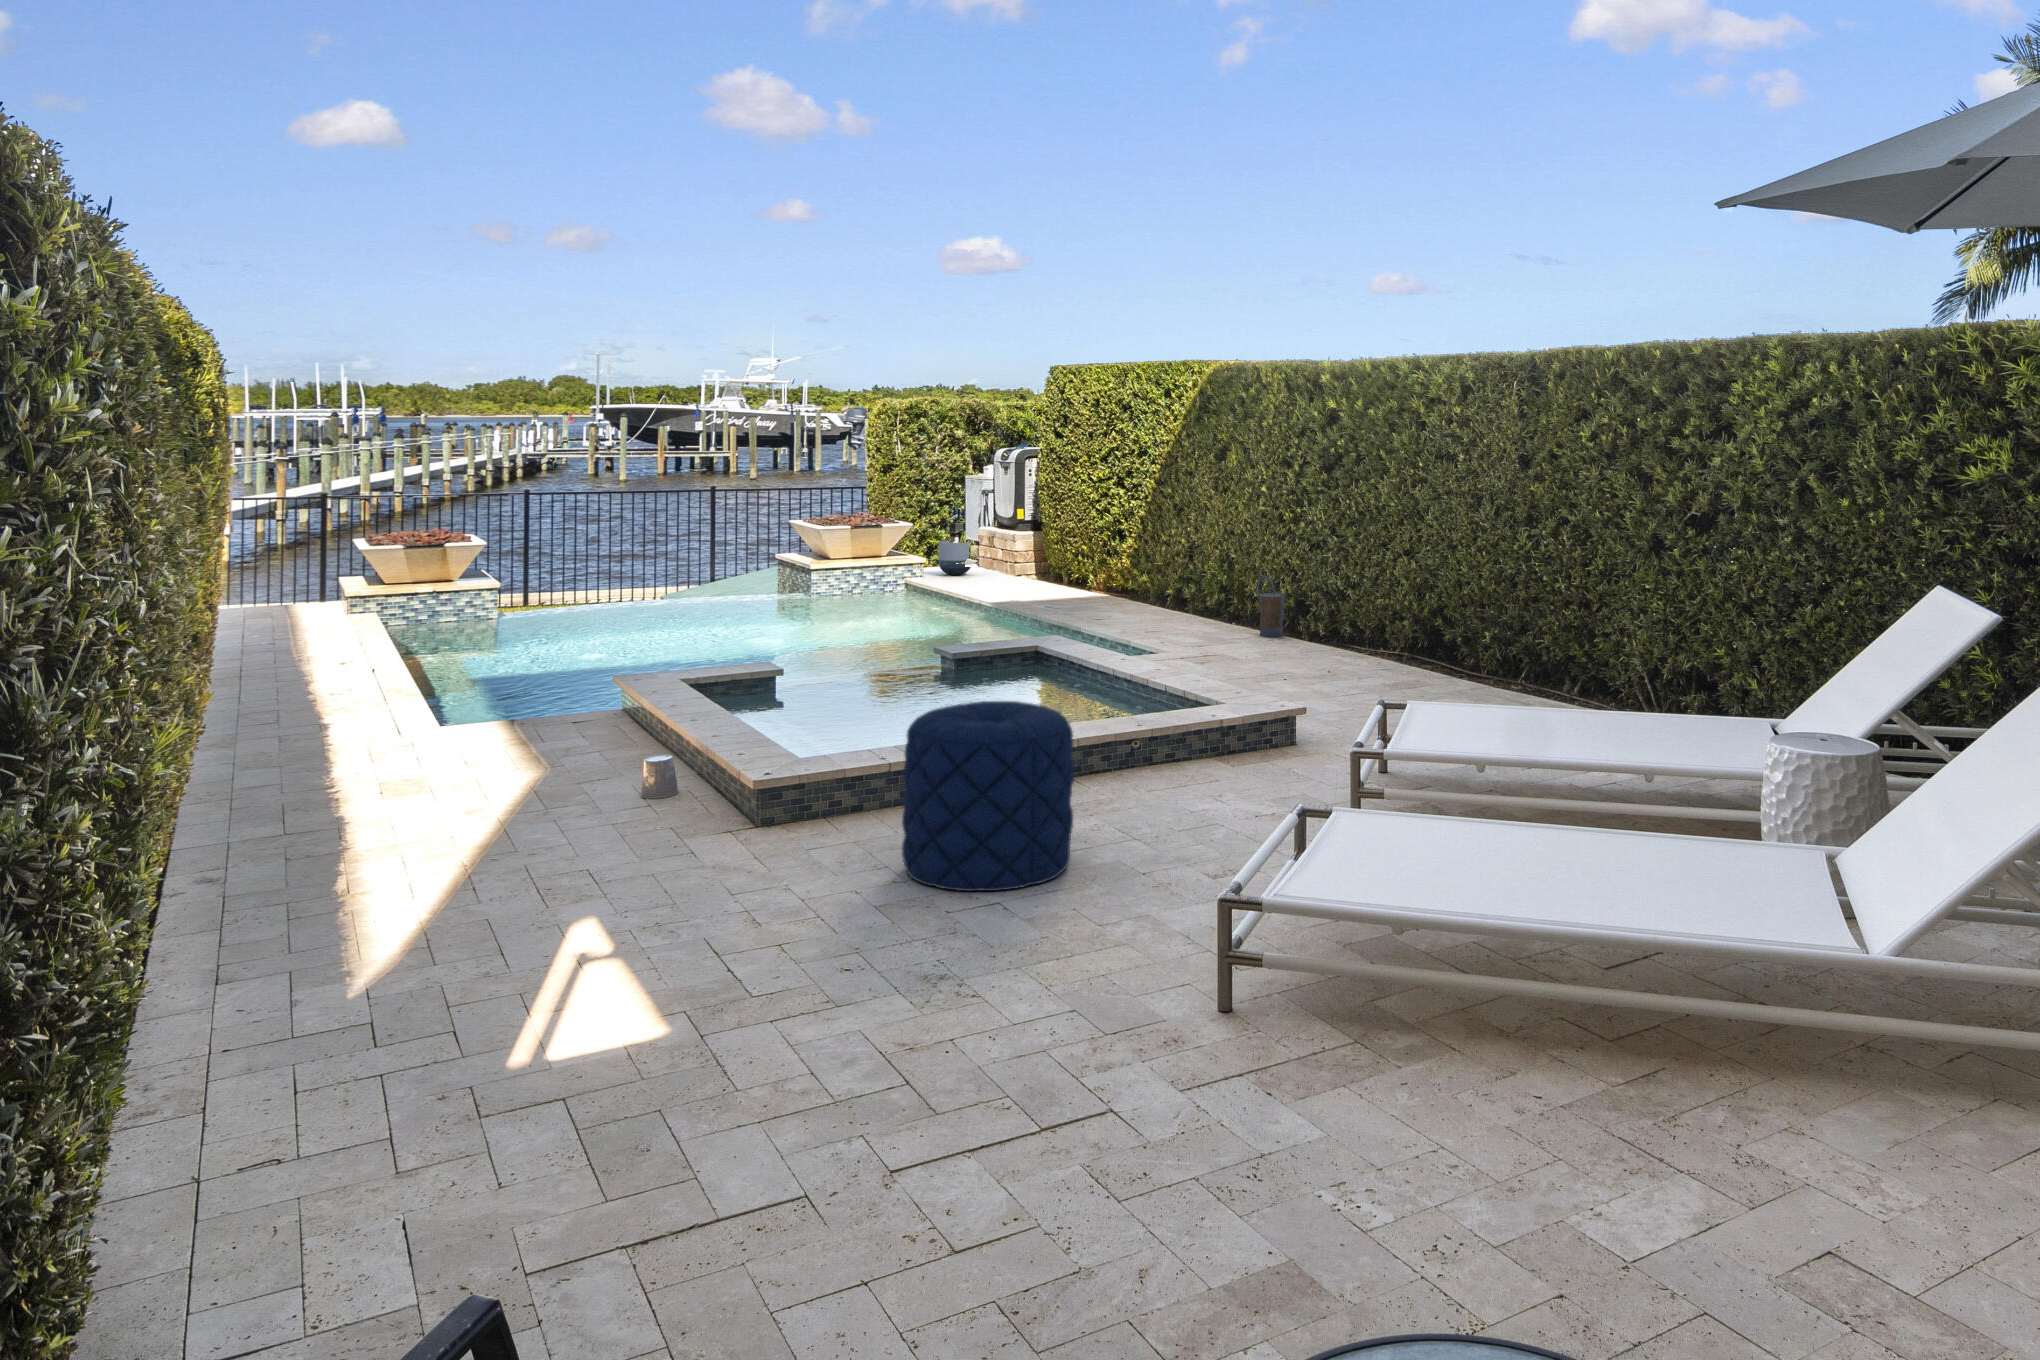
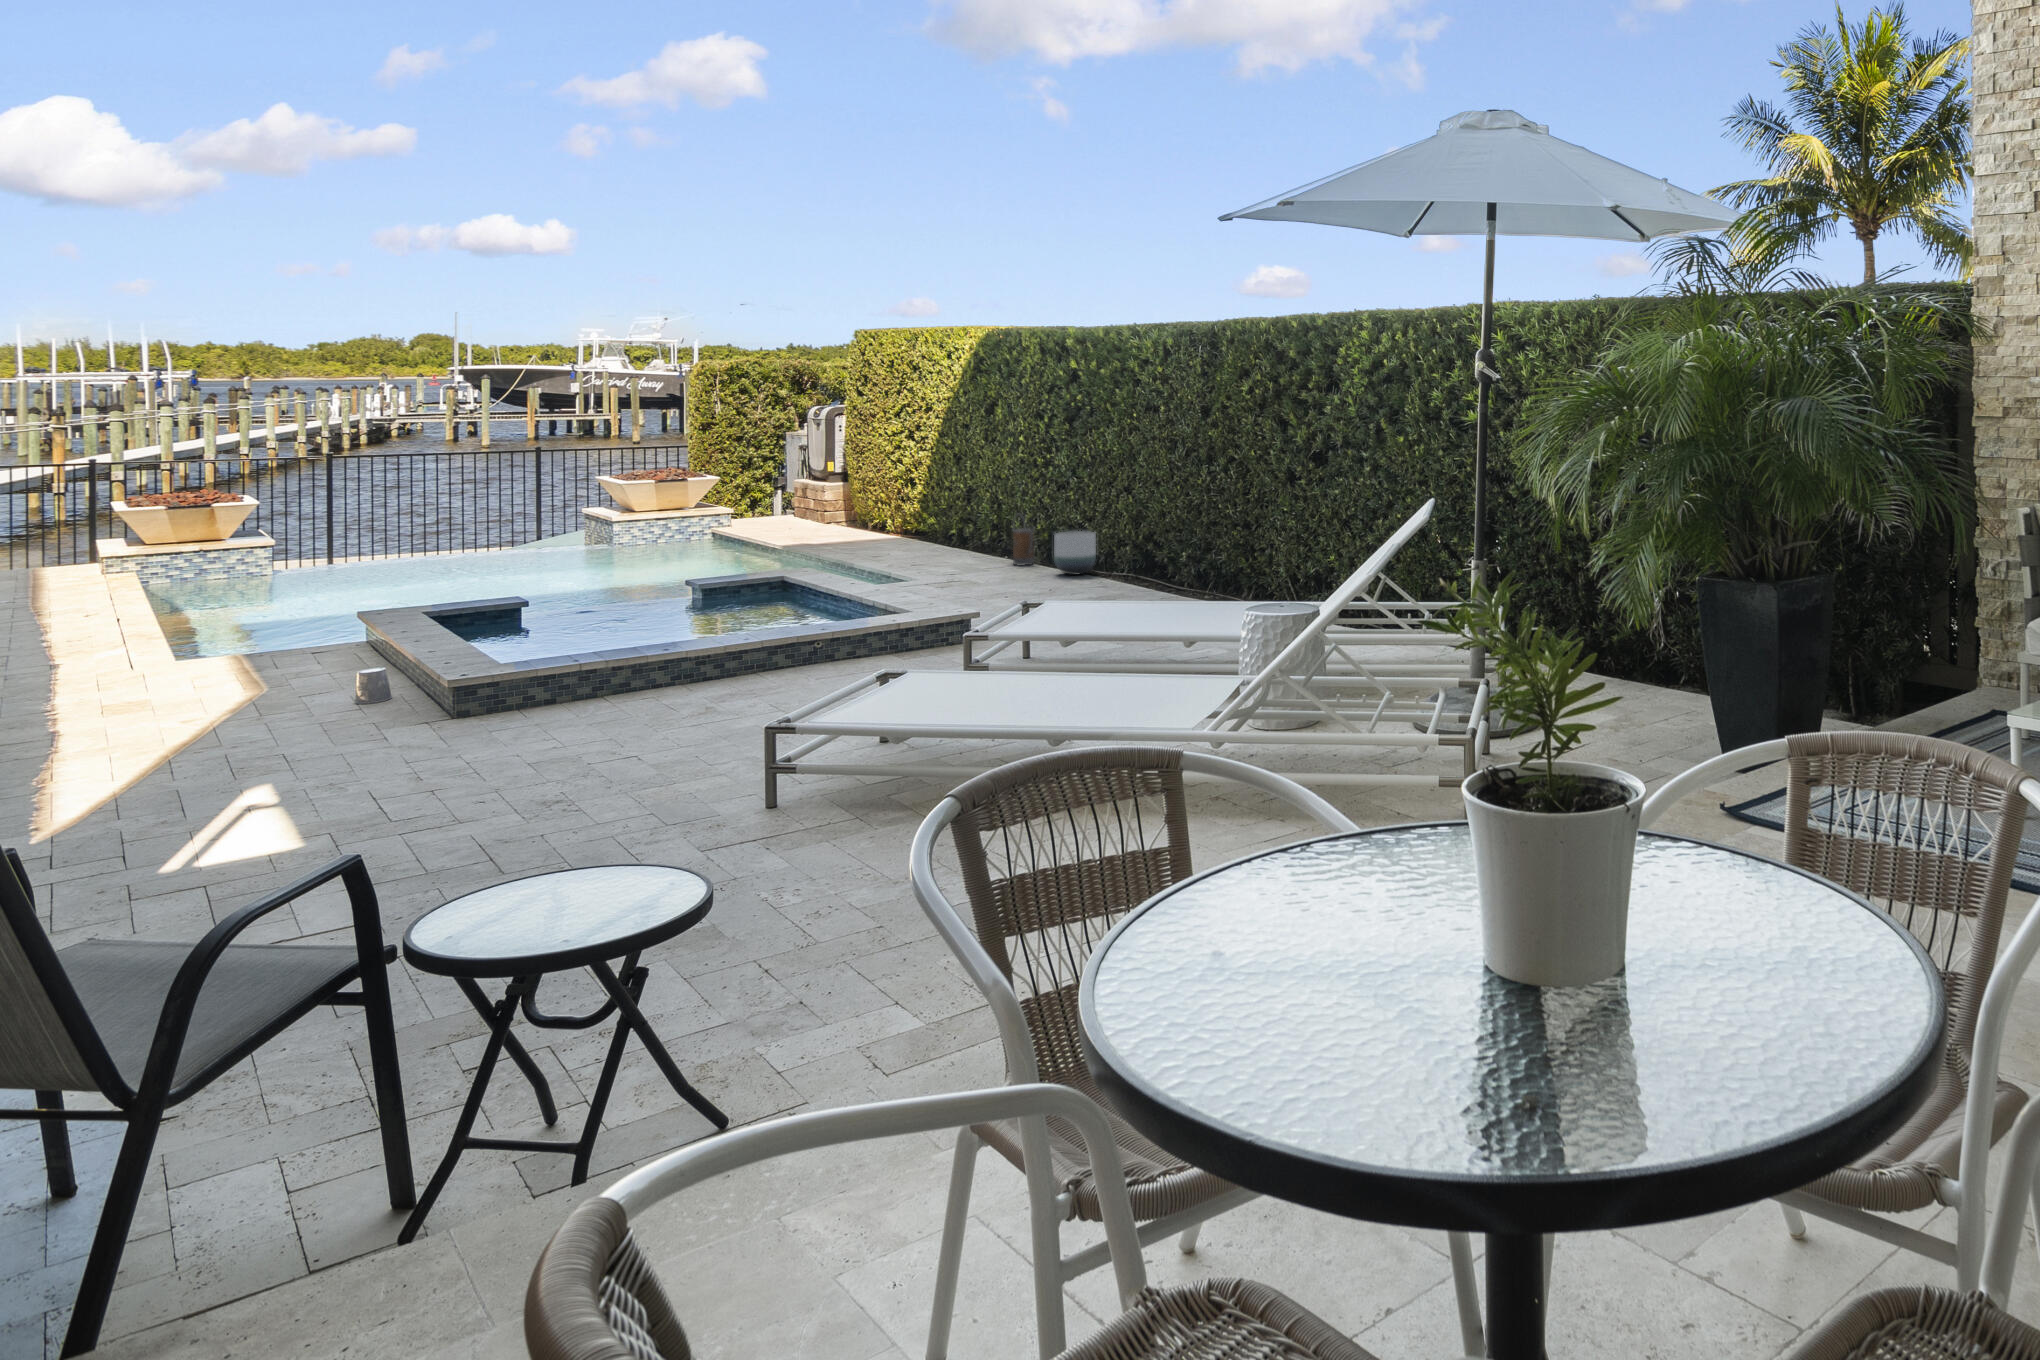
planter: present [939,540,971,575] -> present [1054,531,1096,575]
pouf: present [902,701,1074,891] -> none [511,609,673,760]

